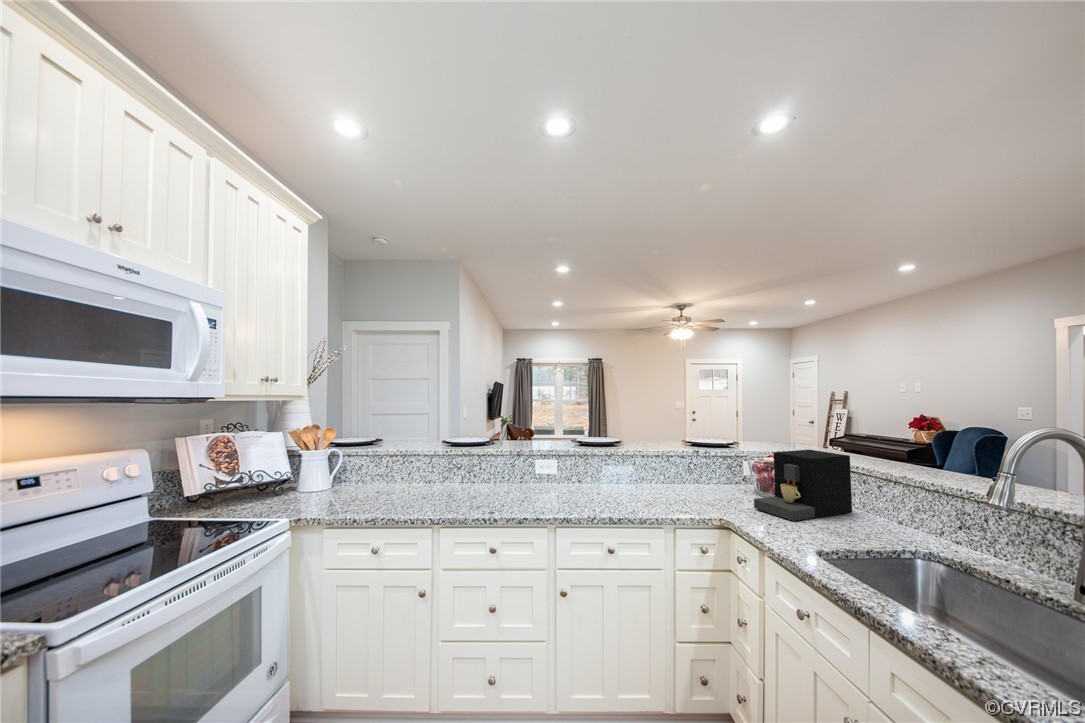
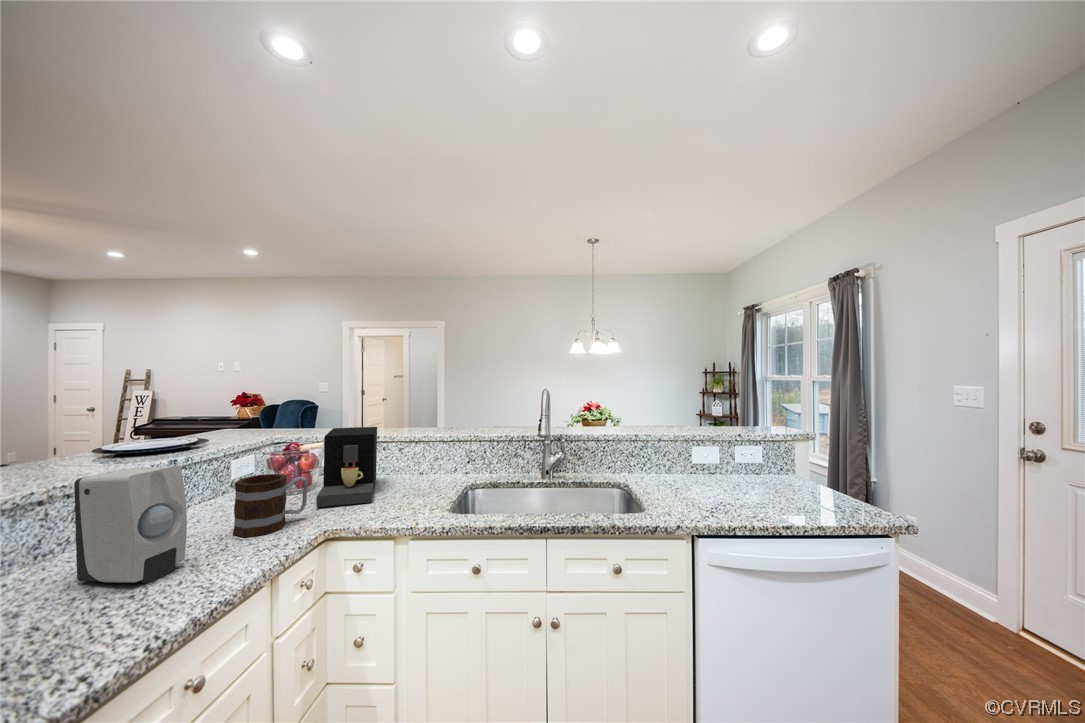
soap dispenser: none [623,445,651,504] -> present [74,466,187,583]
mug: none [690,467,736,509] -> present [233,474,308,537]

